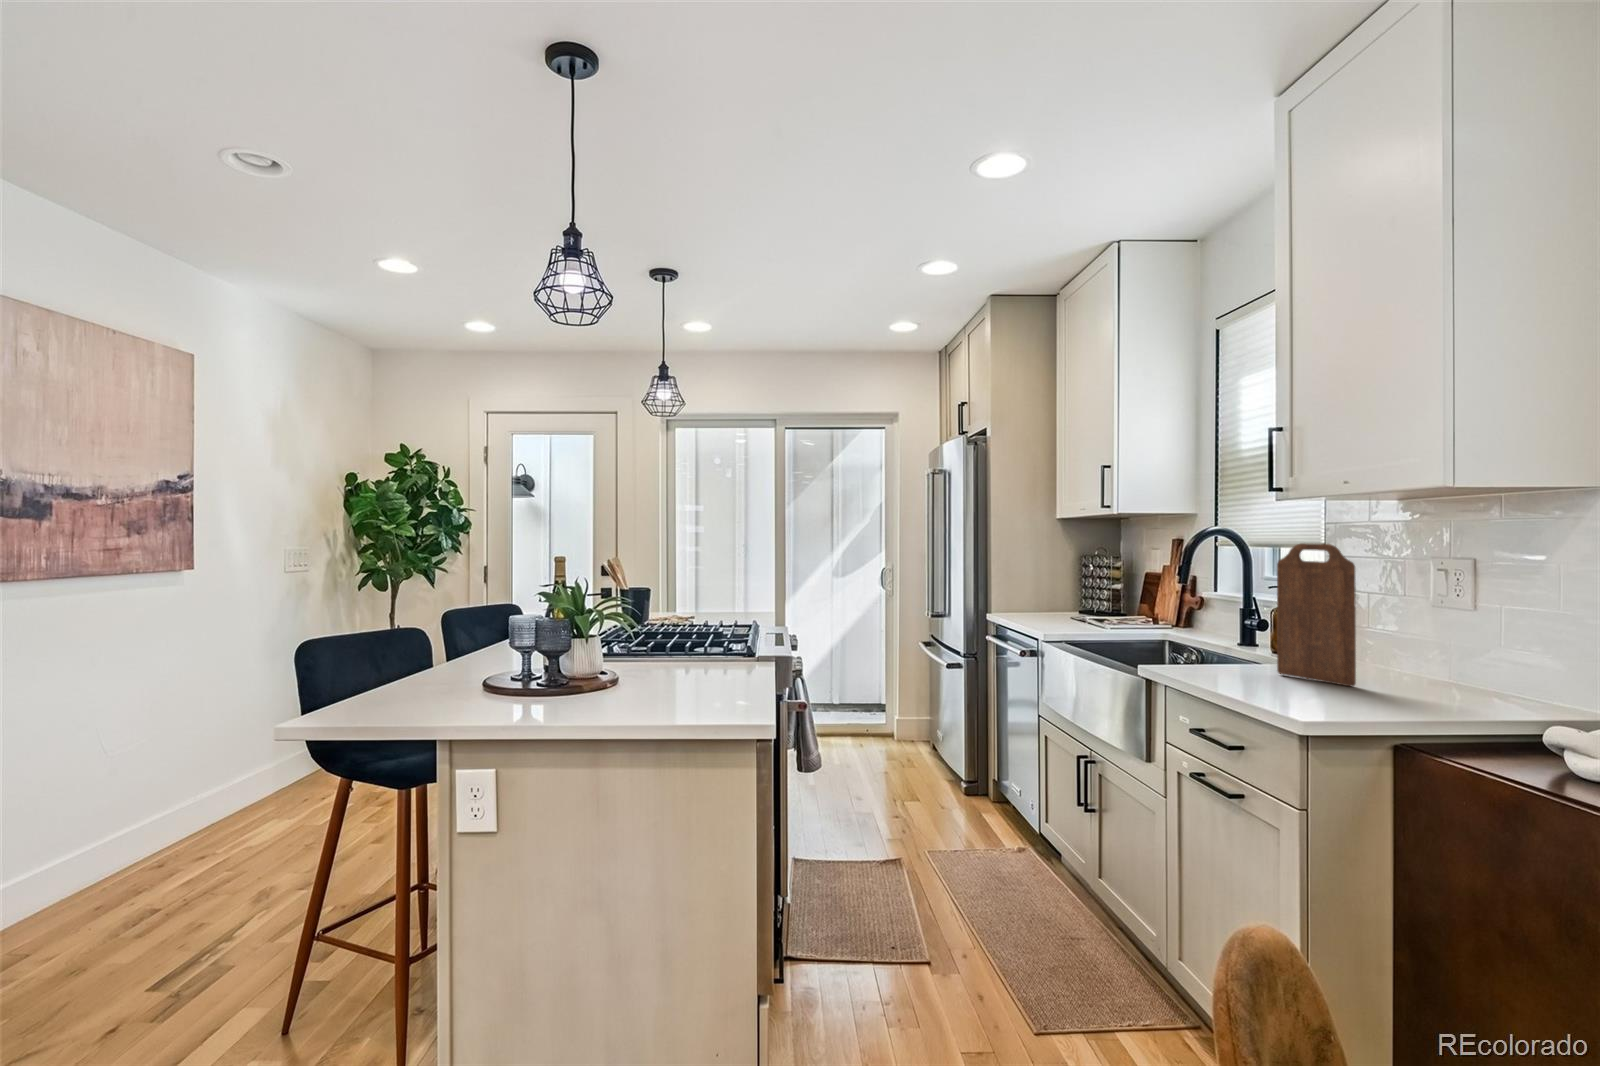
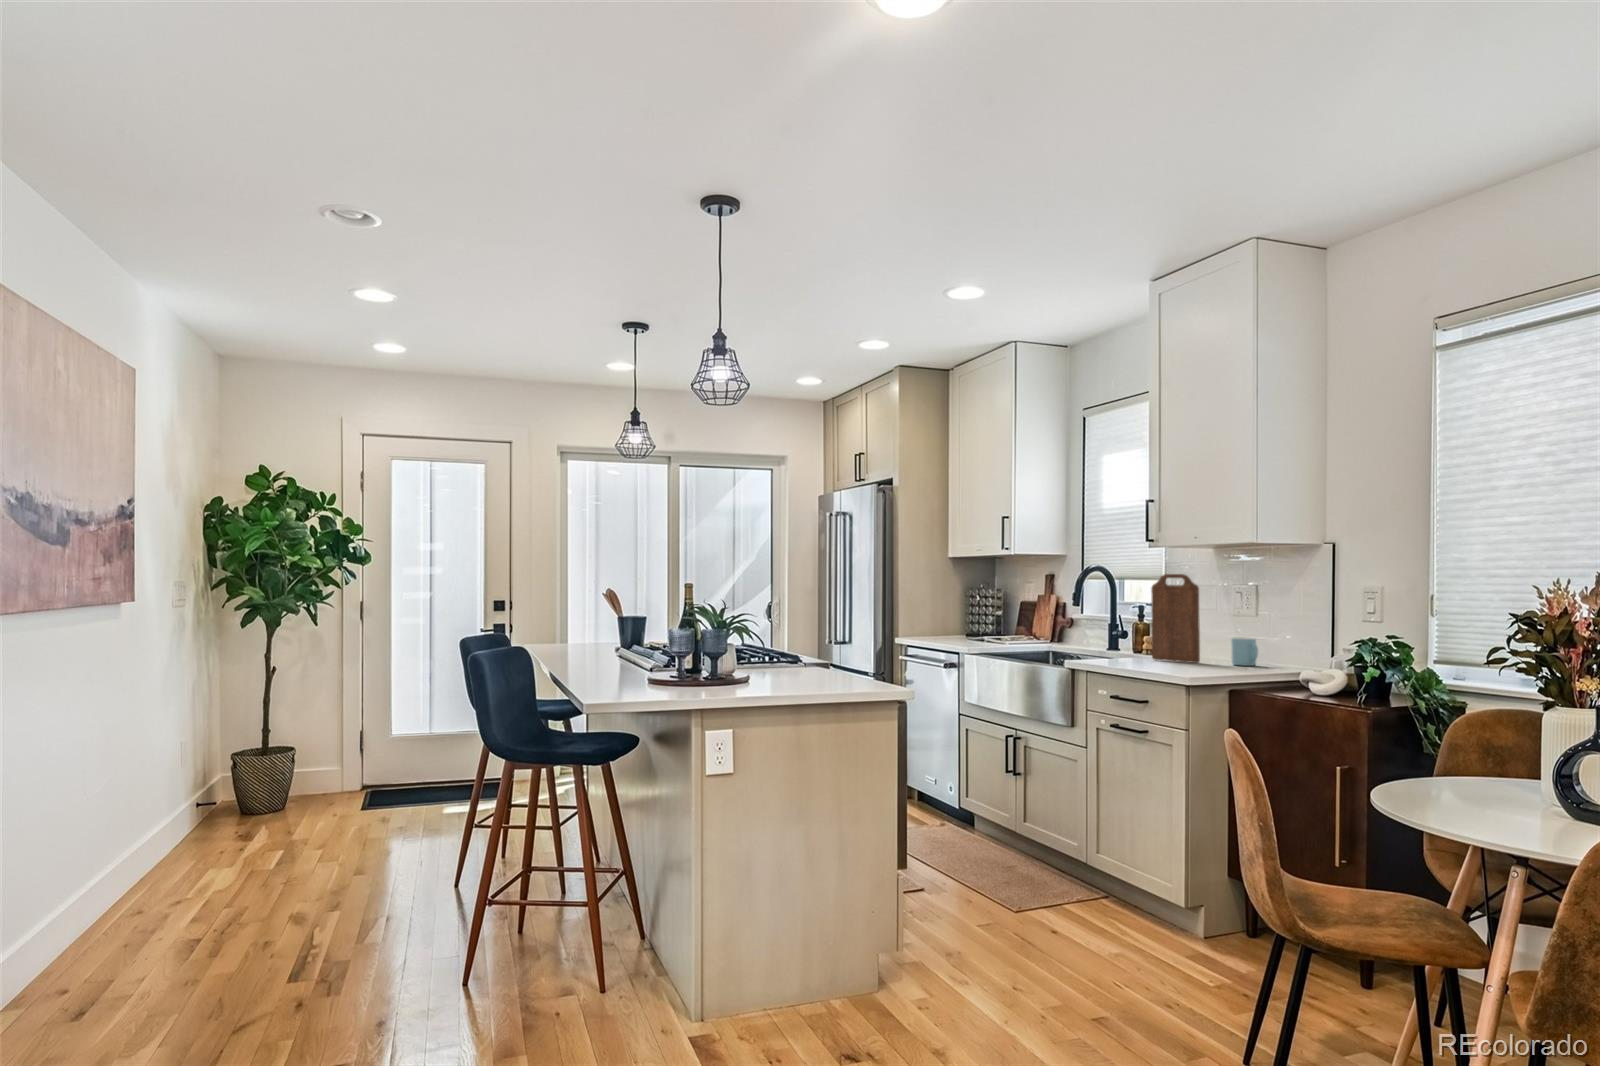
mug: none [1412,649,1463,701] -> present [1231,637,1258,666]

